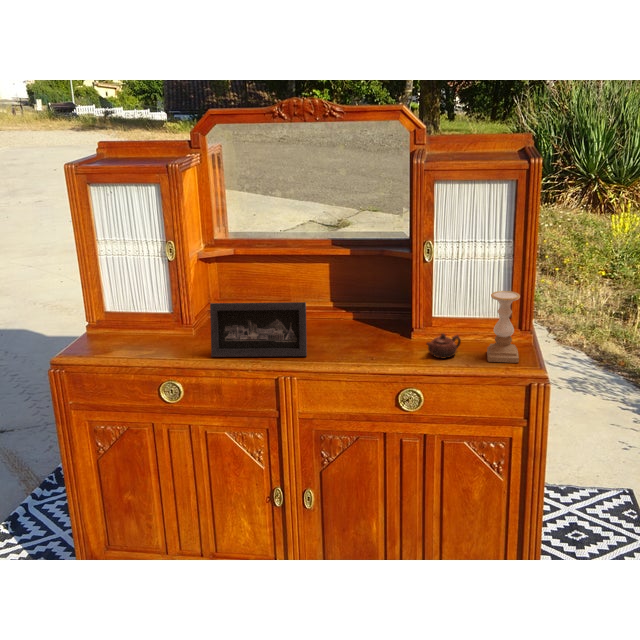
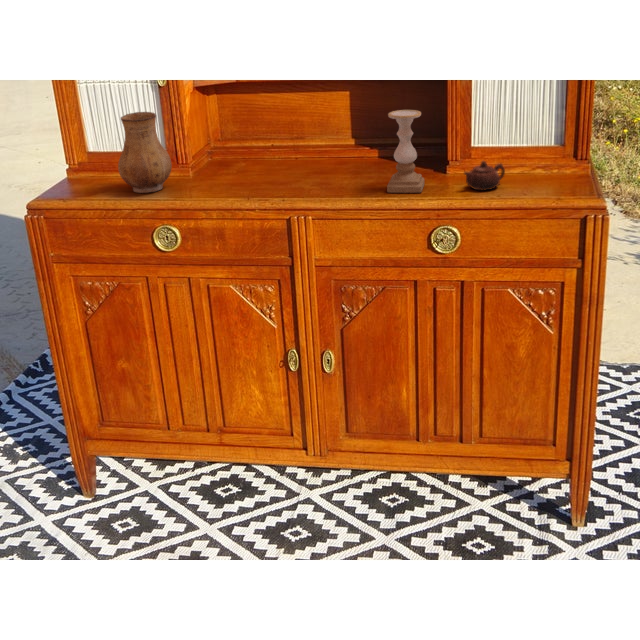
ceramic pitcher: none [132,282,178,351] -> present [118,112,172,193]
candle holder: present [487,291,520,363] -> present [387,110,424,193]
picture frame: present [210,302,307,357] -> none [208,128,323,196]

